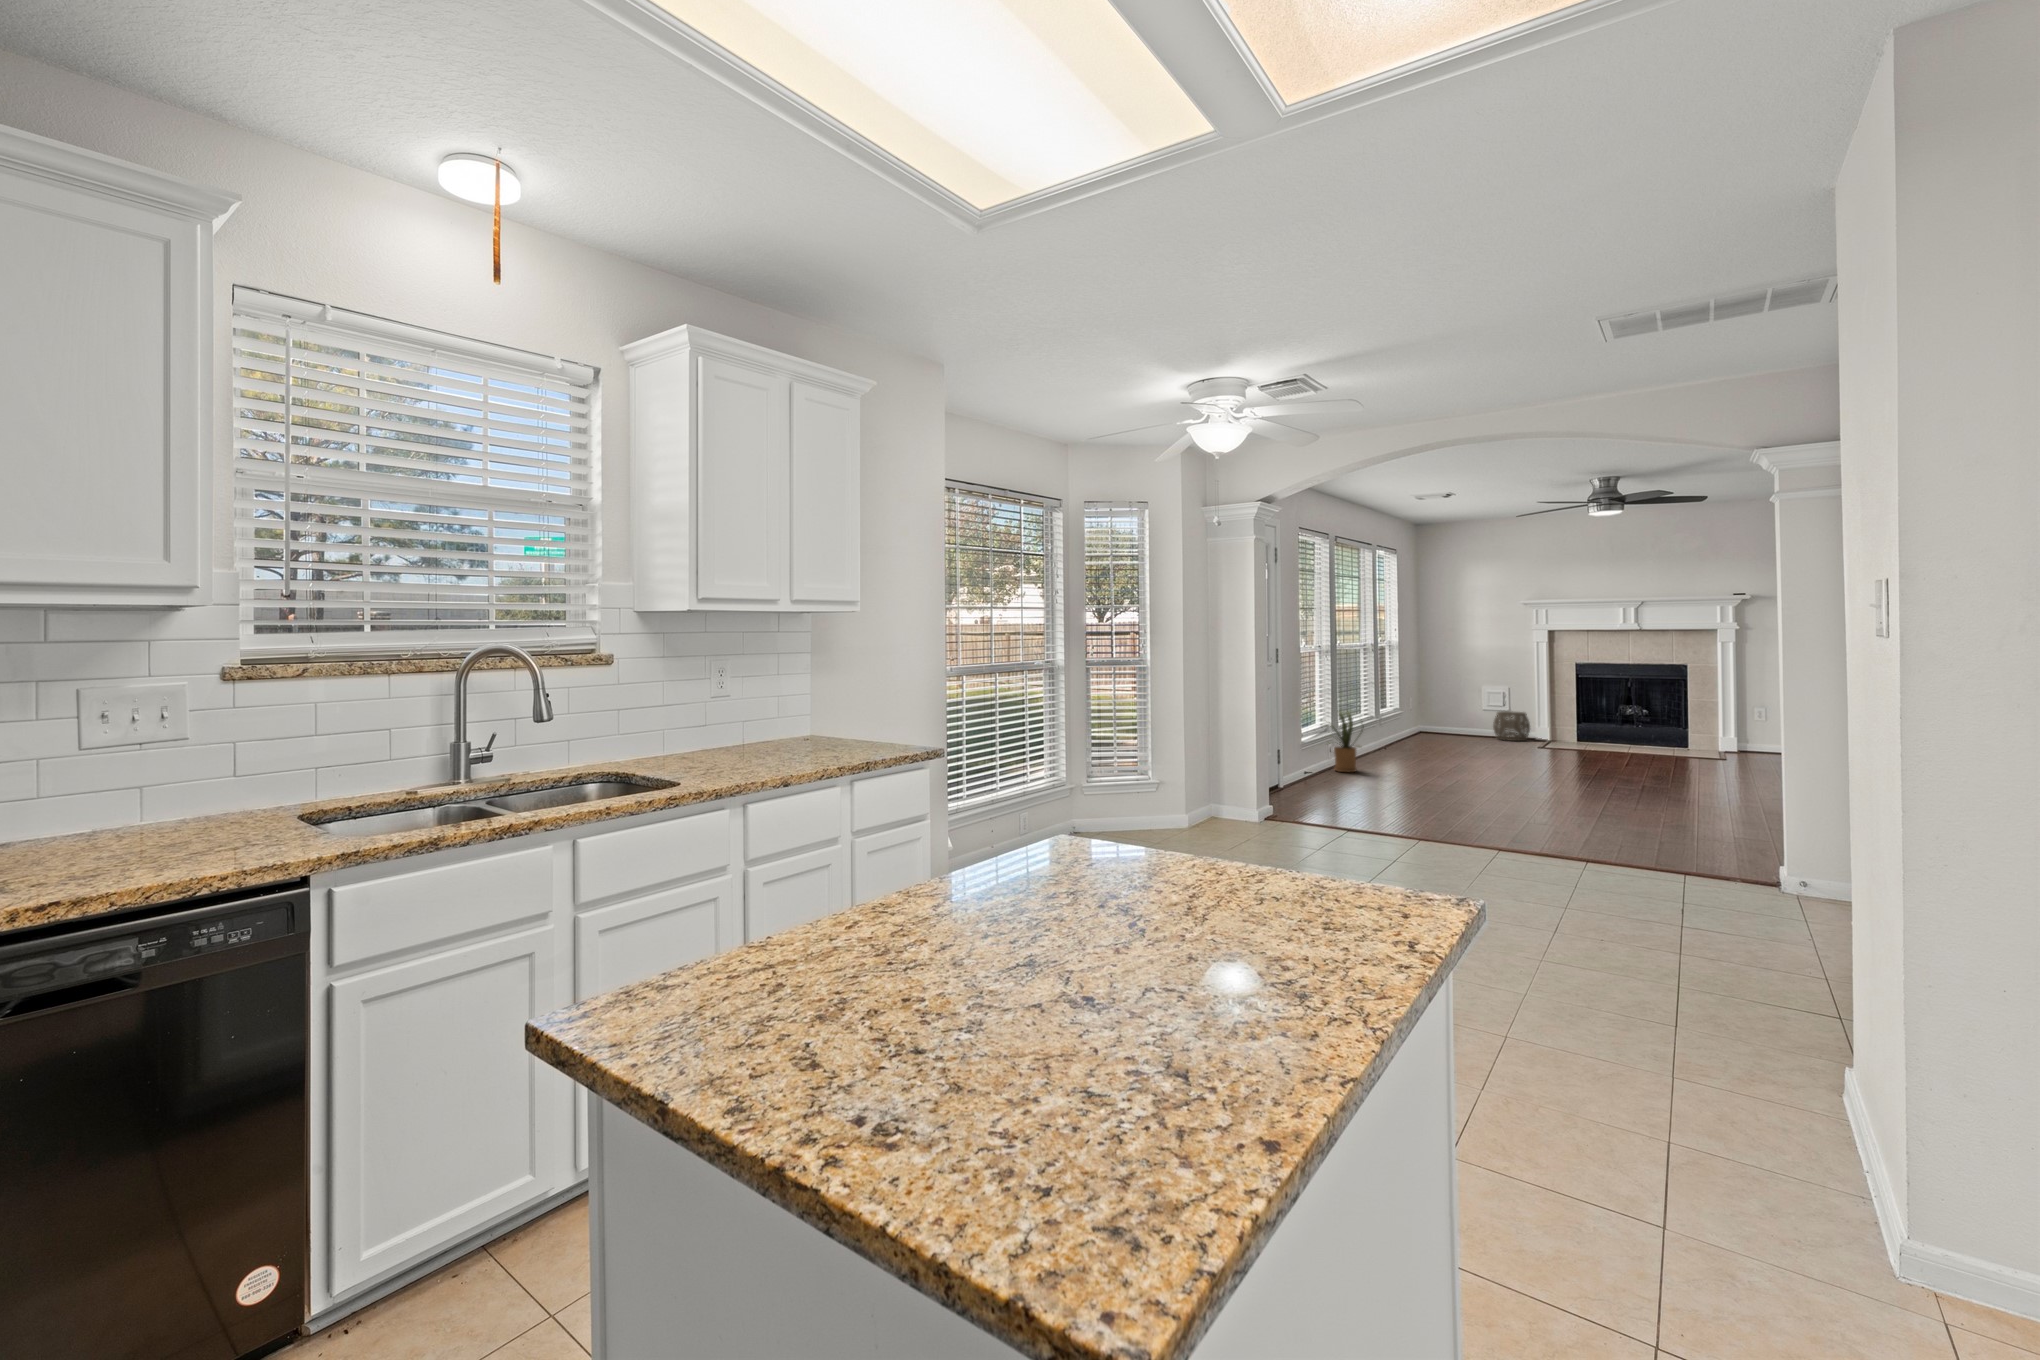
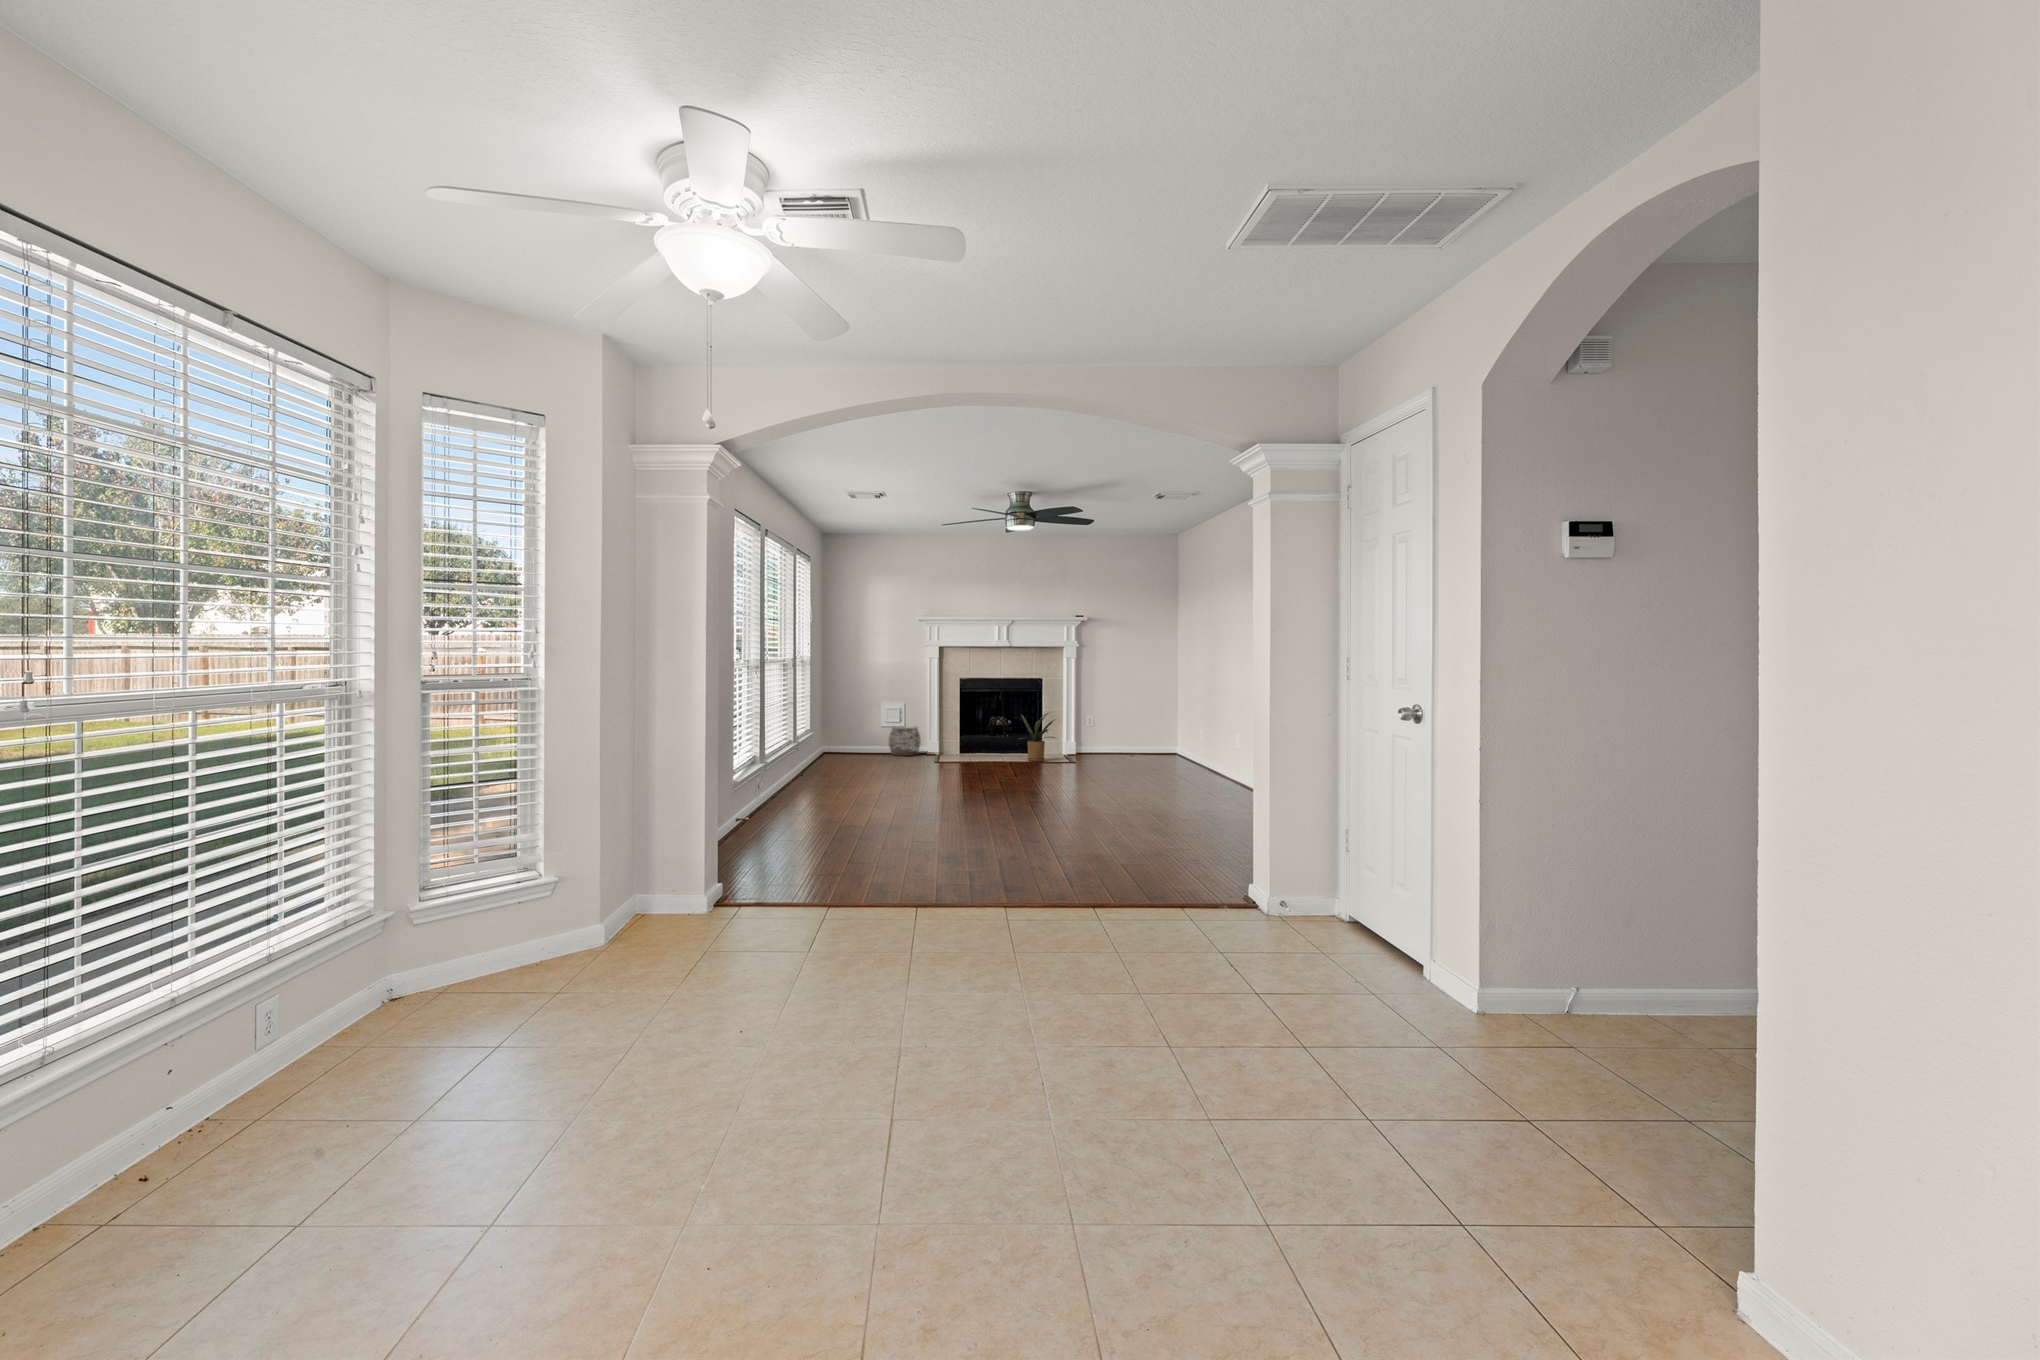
house plant: present [1329,713,1356,772] -> present [1020,713,1056,762]

